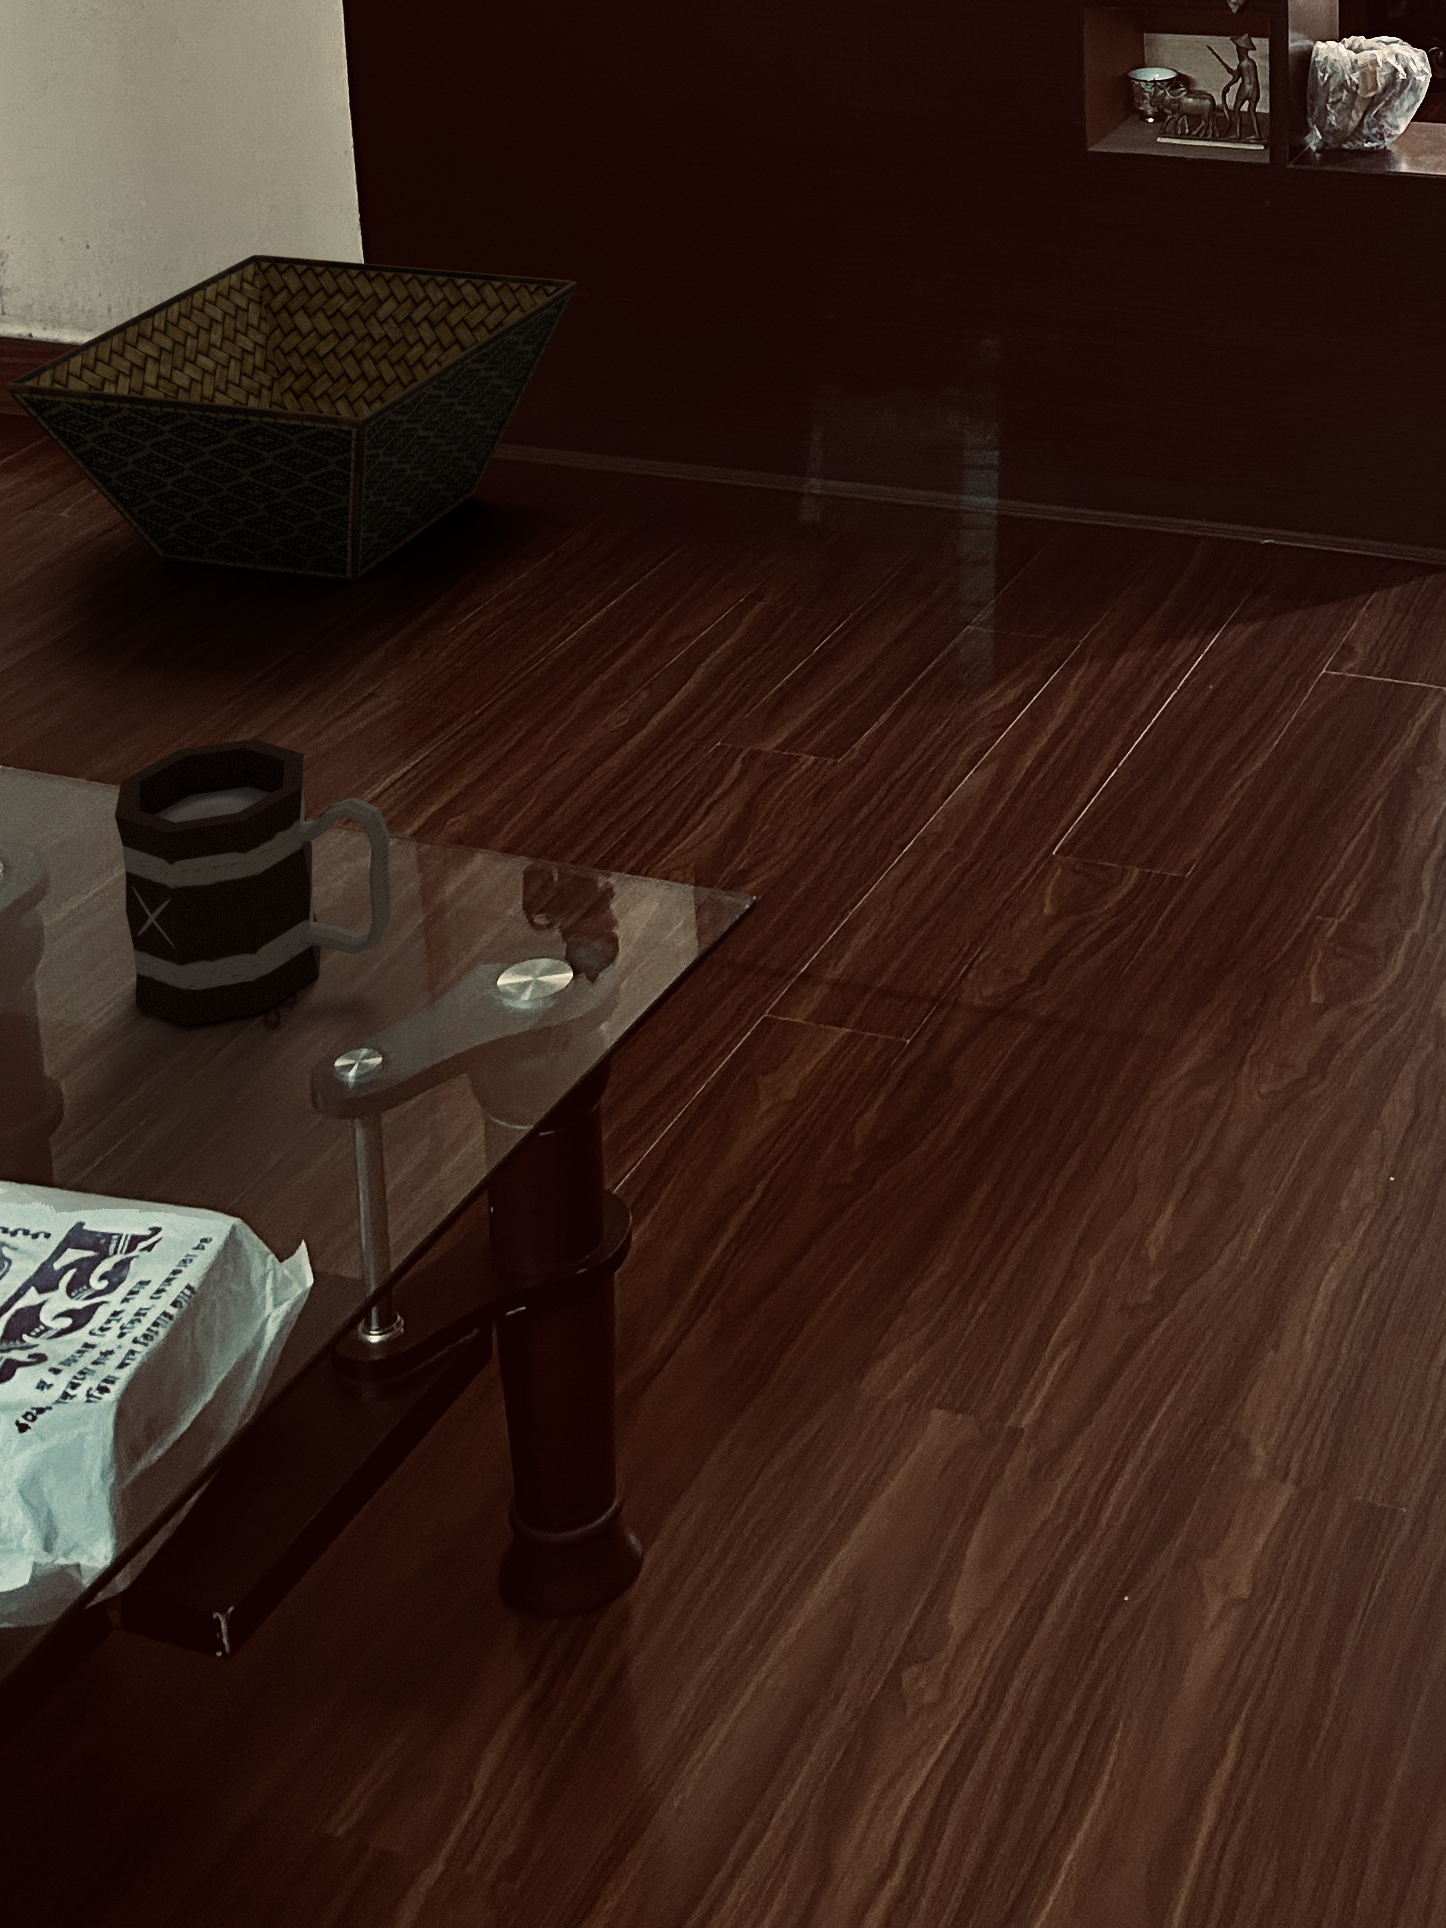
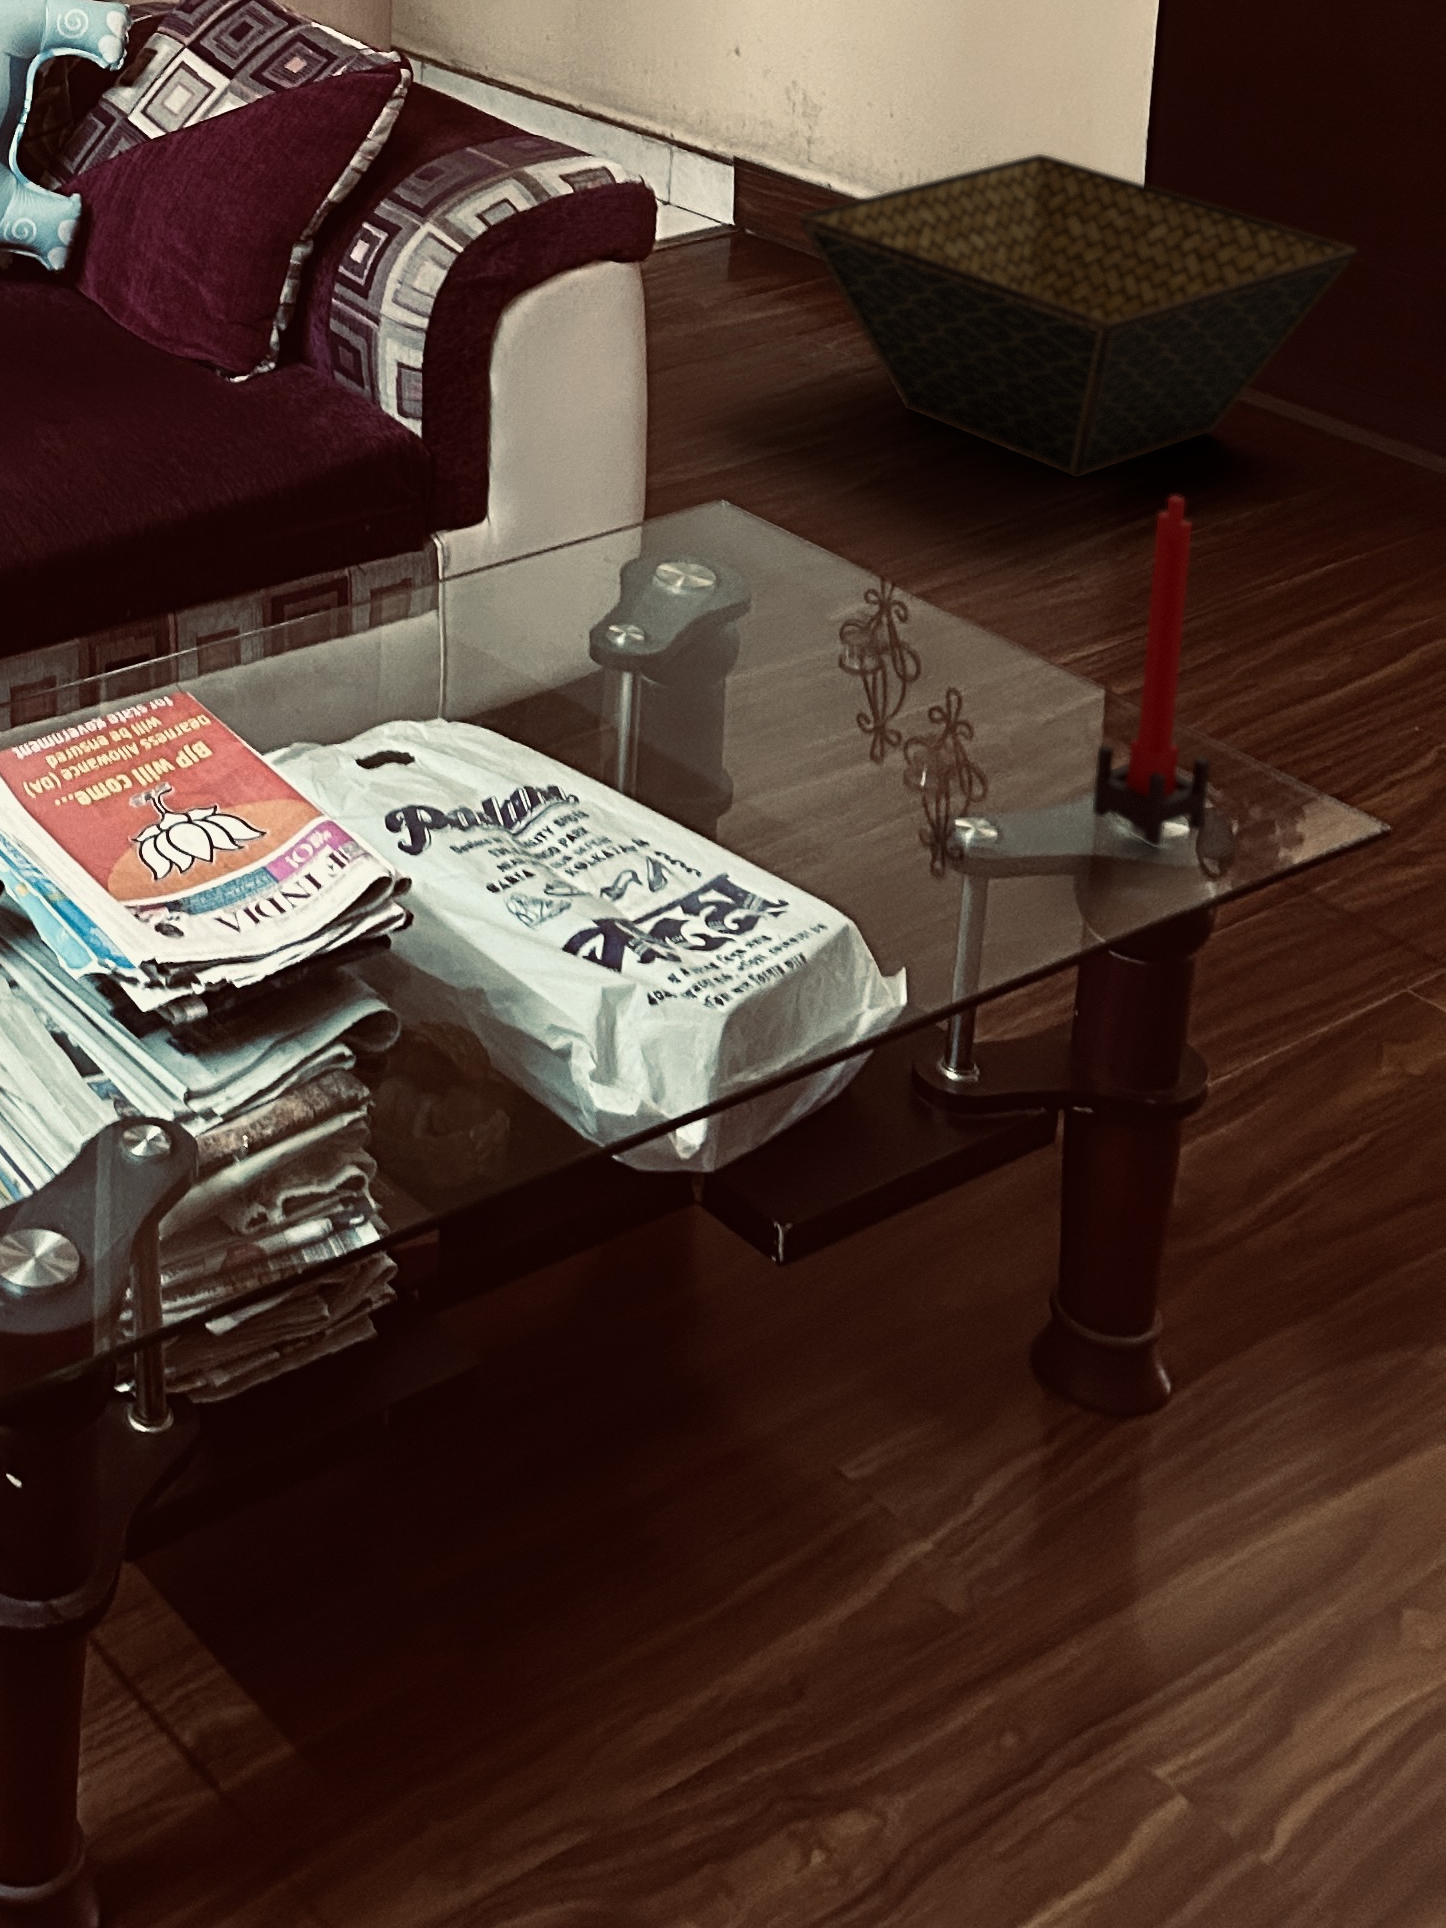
candle: none [460,620,578,990] -> present [1092,496,1210,847]
mug: present [115,739,391,1025] -> none [803,532,1047,779]

